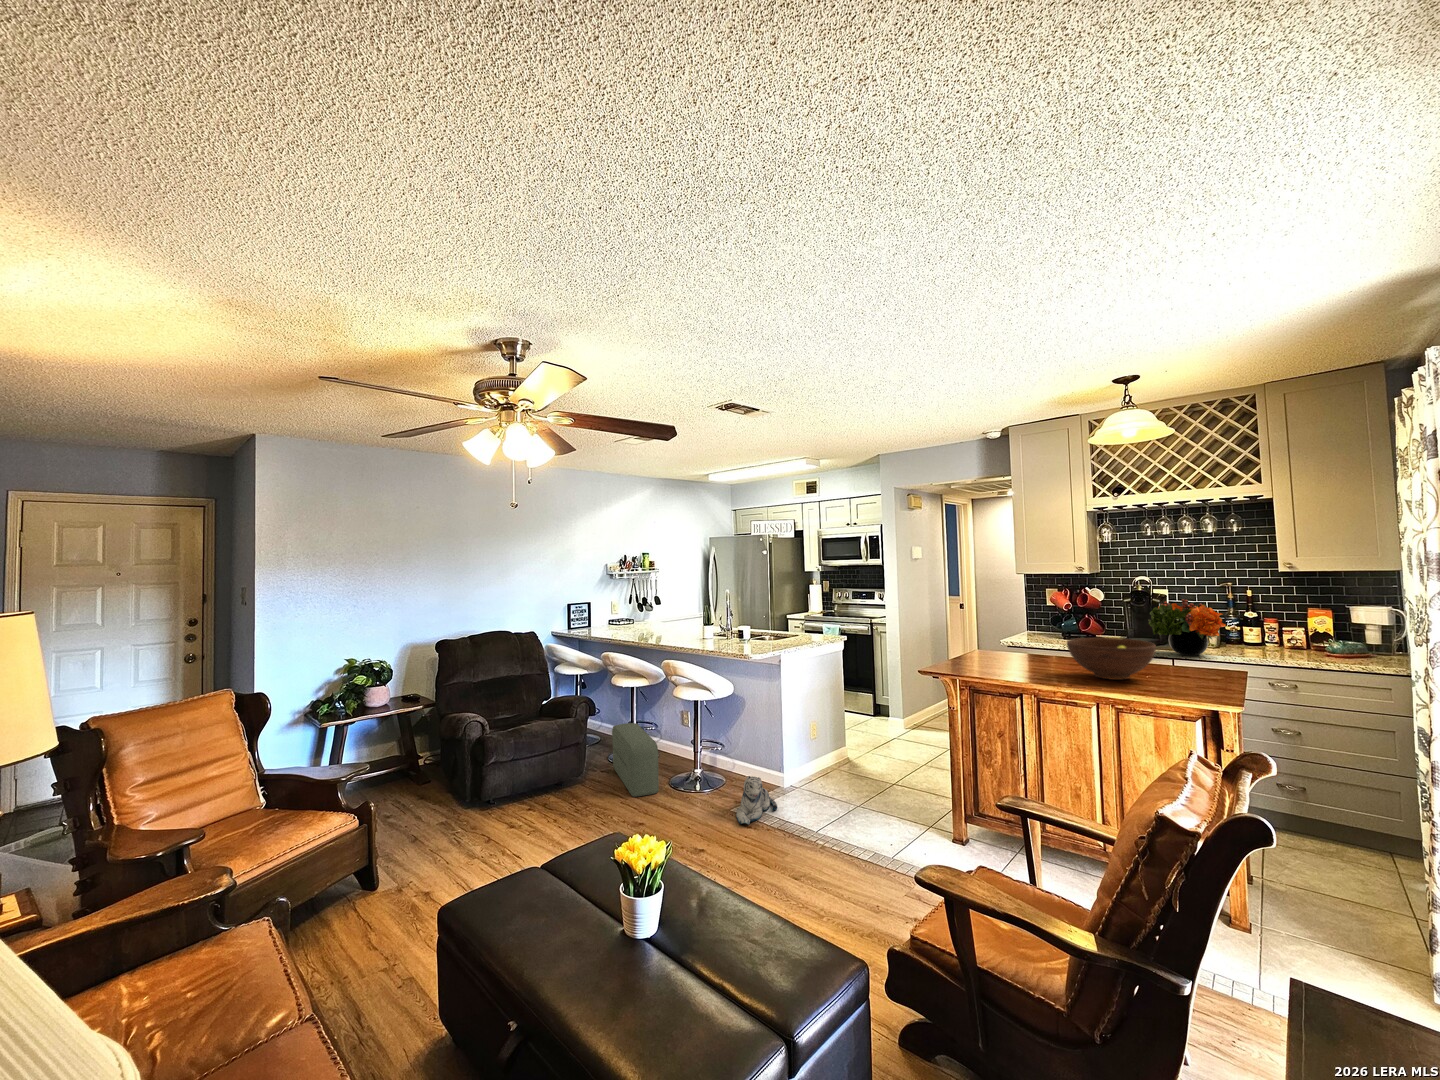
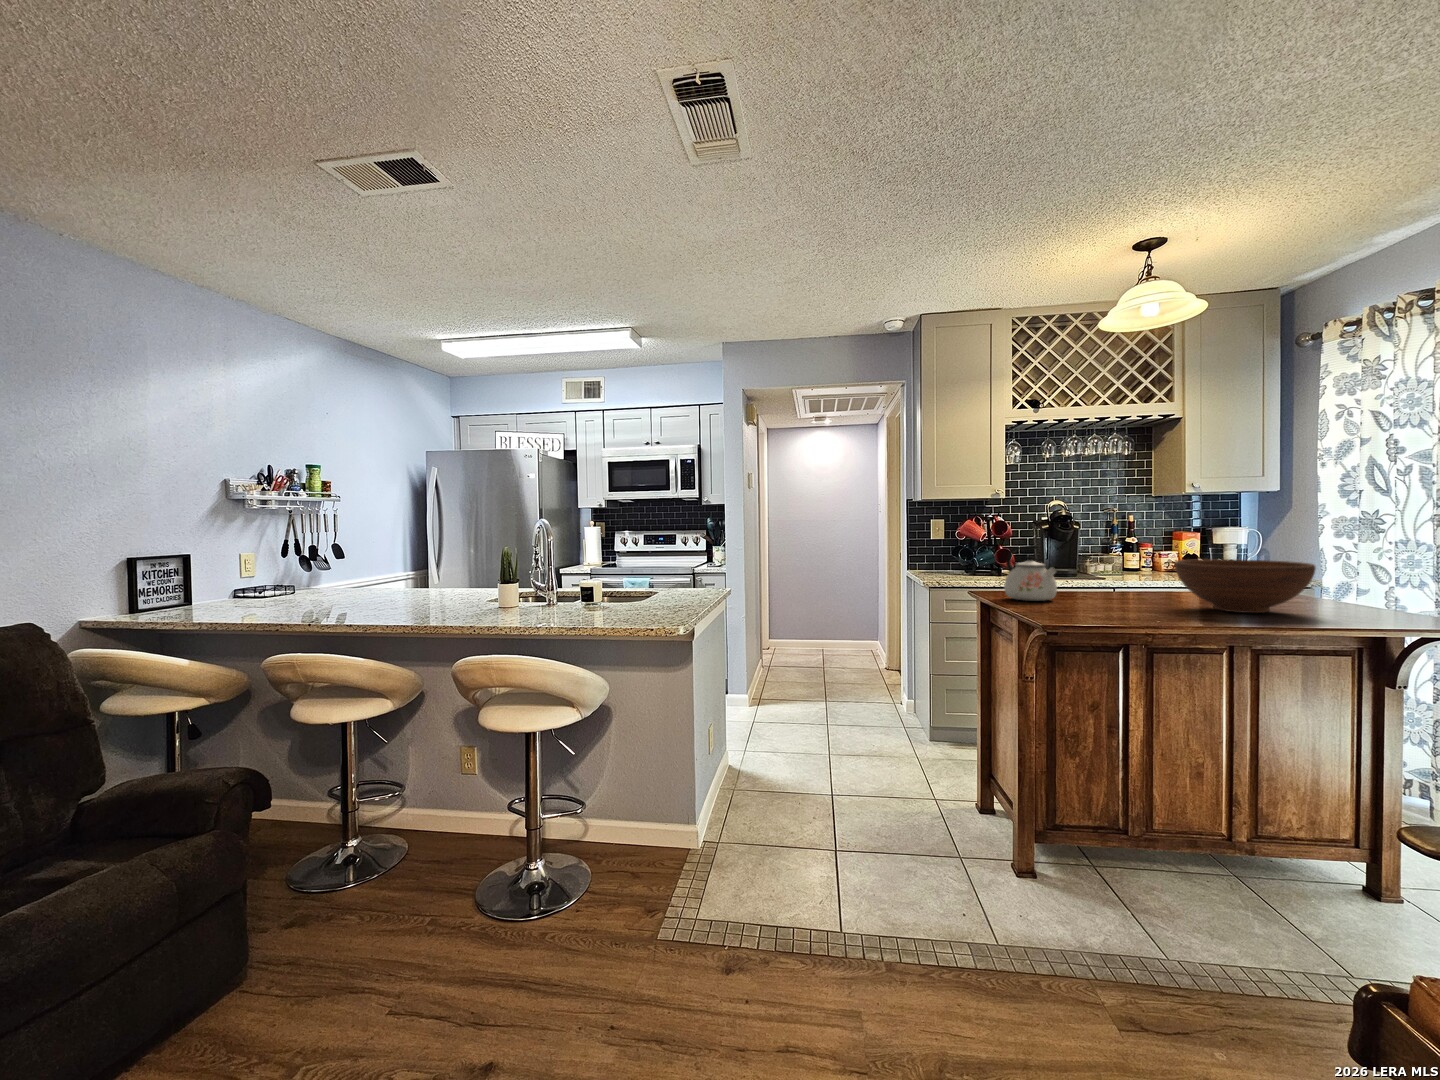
flower arrangement: present [1149,599,1226,656] -> none [1094,520,1180,583]
kettle: none [993,620,1030,660] -> present [1004,546,1057,601]
pouf: present [612,723,659,797] -> none [298,797,458,991]
plush toy: present [736,776,777,824] -> none [664,866,736,986]

